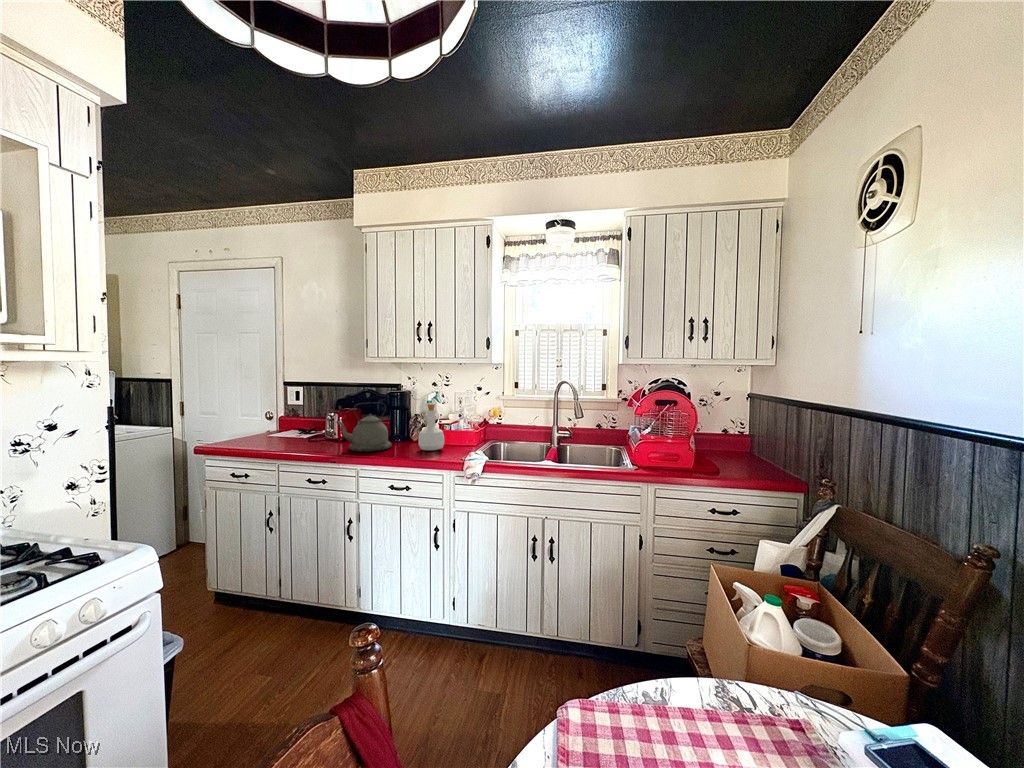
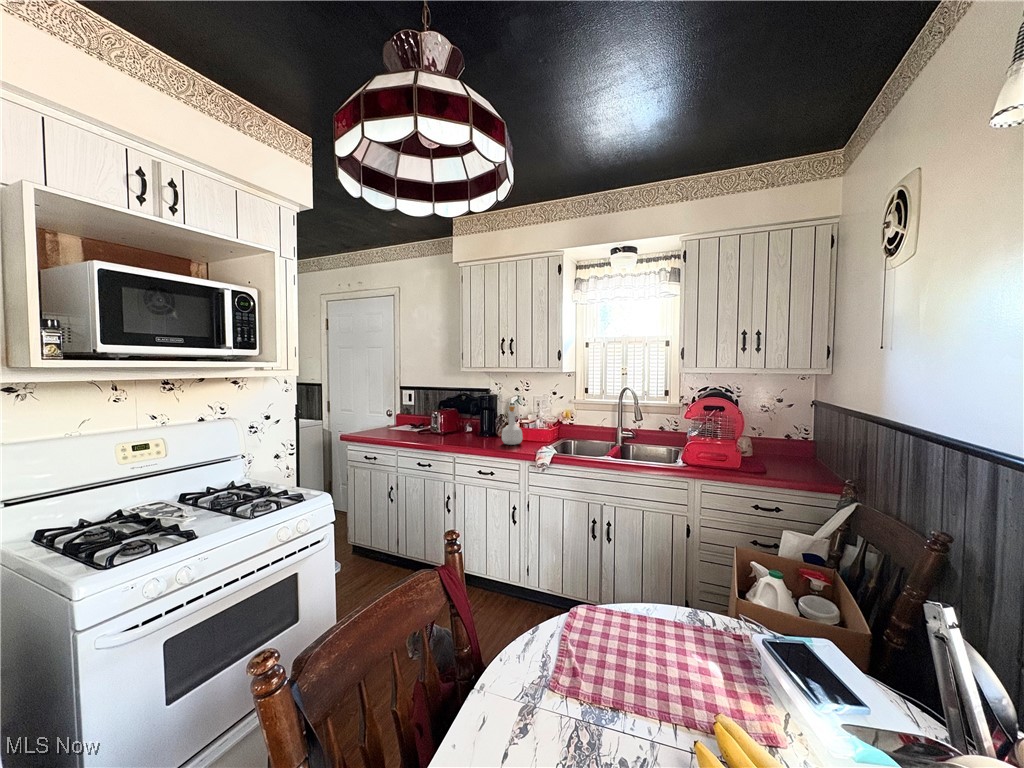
kettle: present [336,403,391,452] -> none [438,404,481,444]

